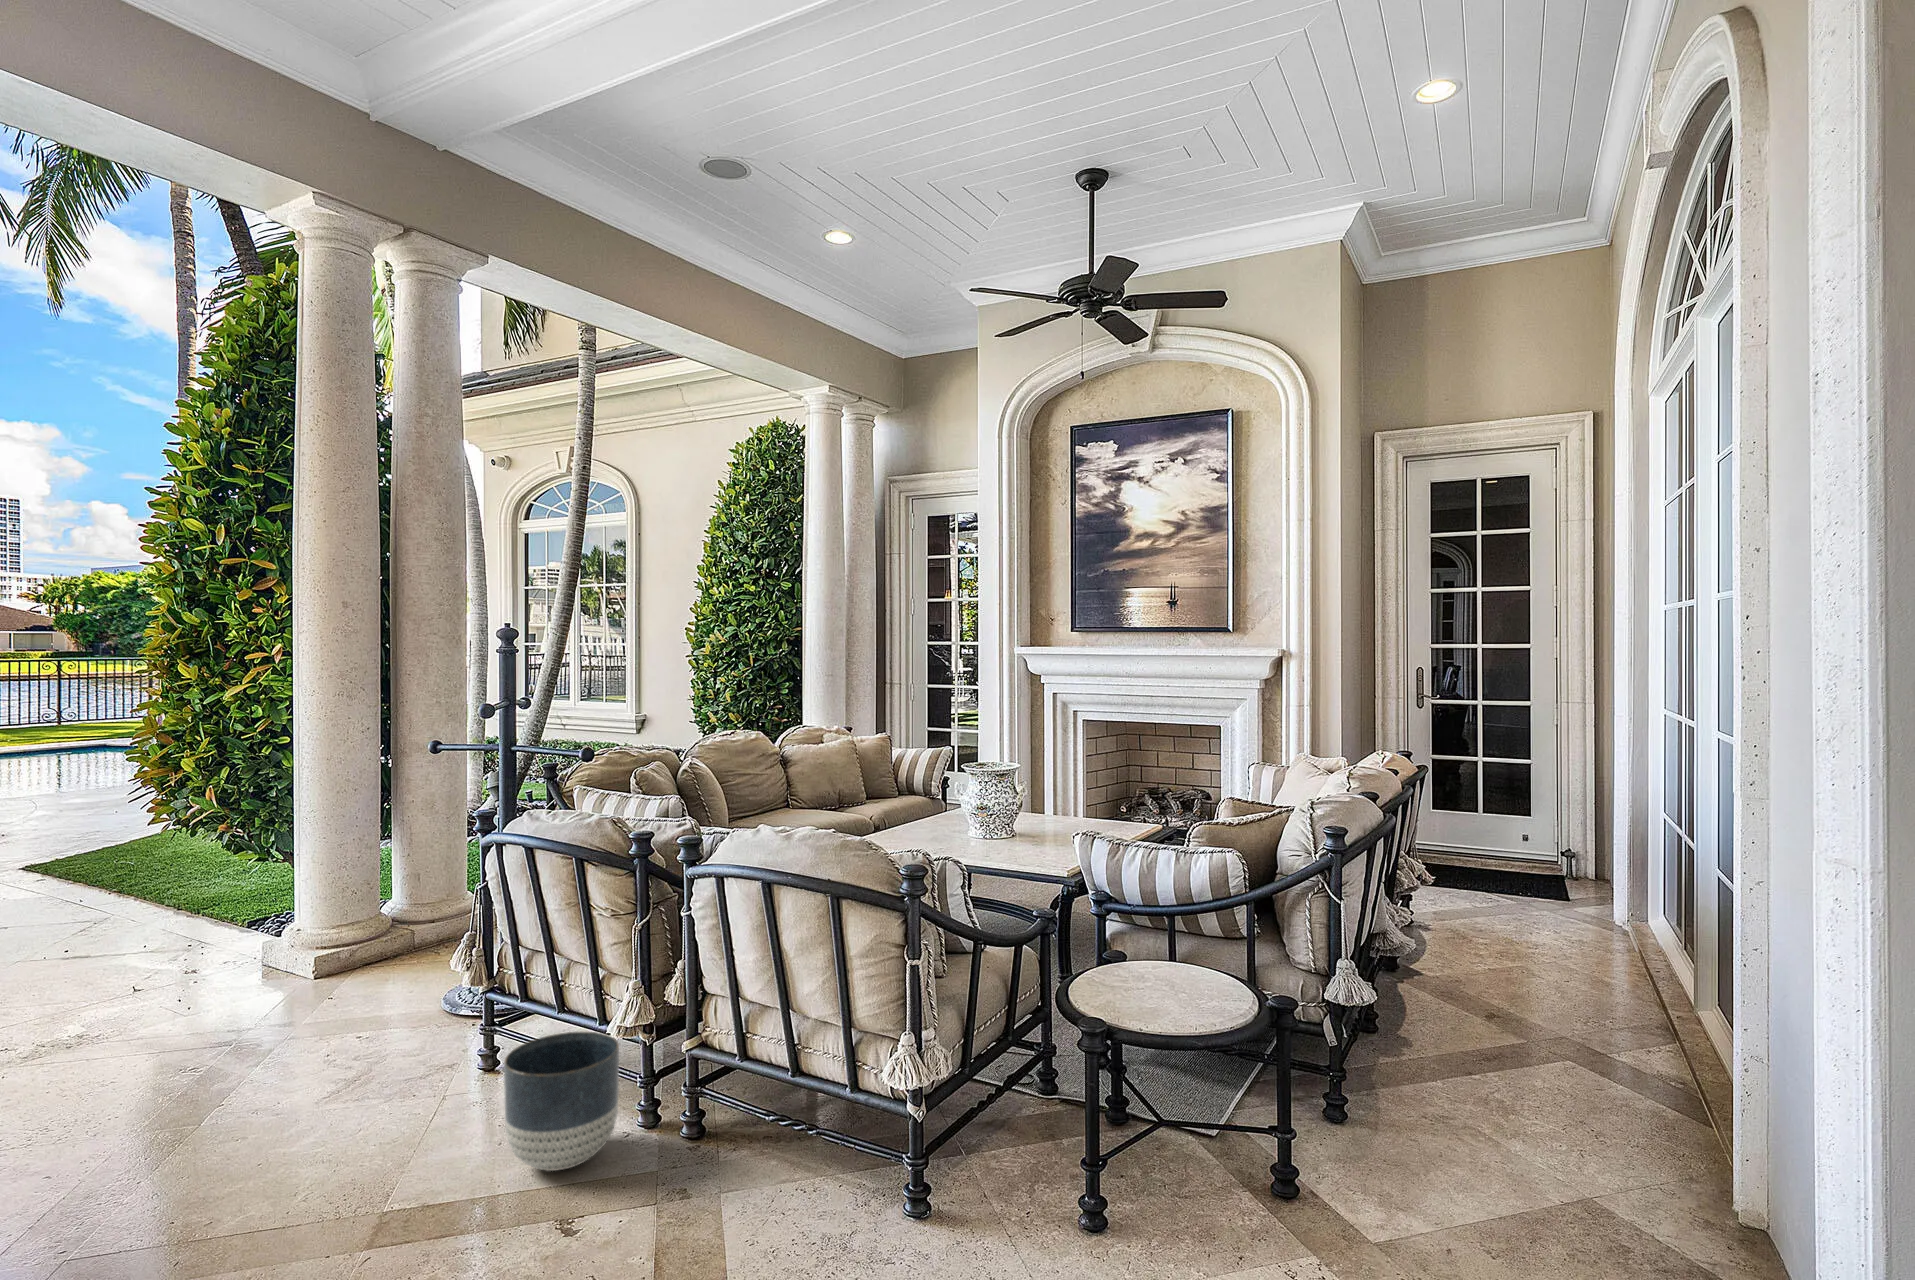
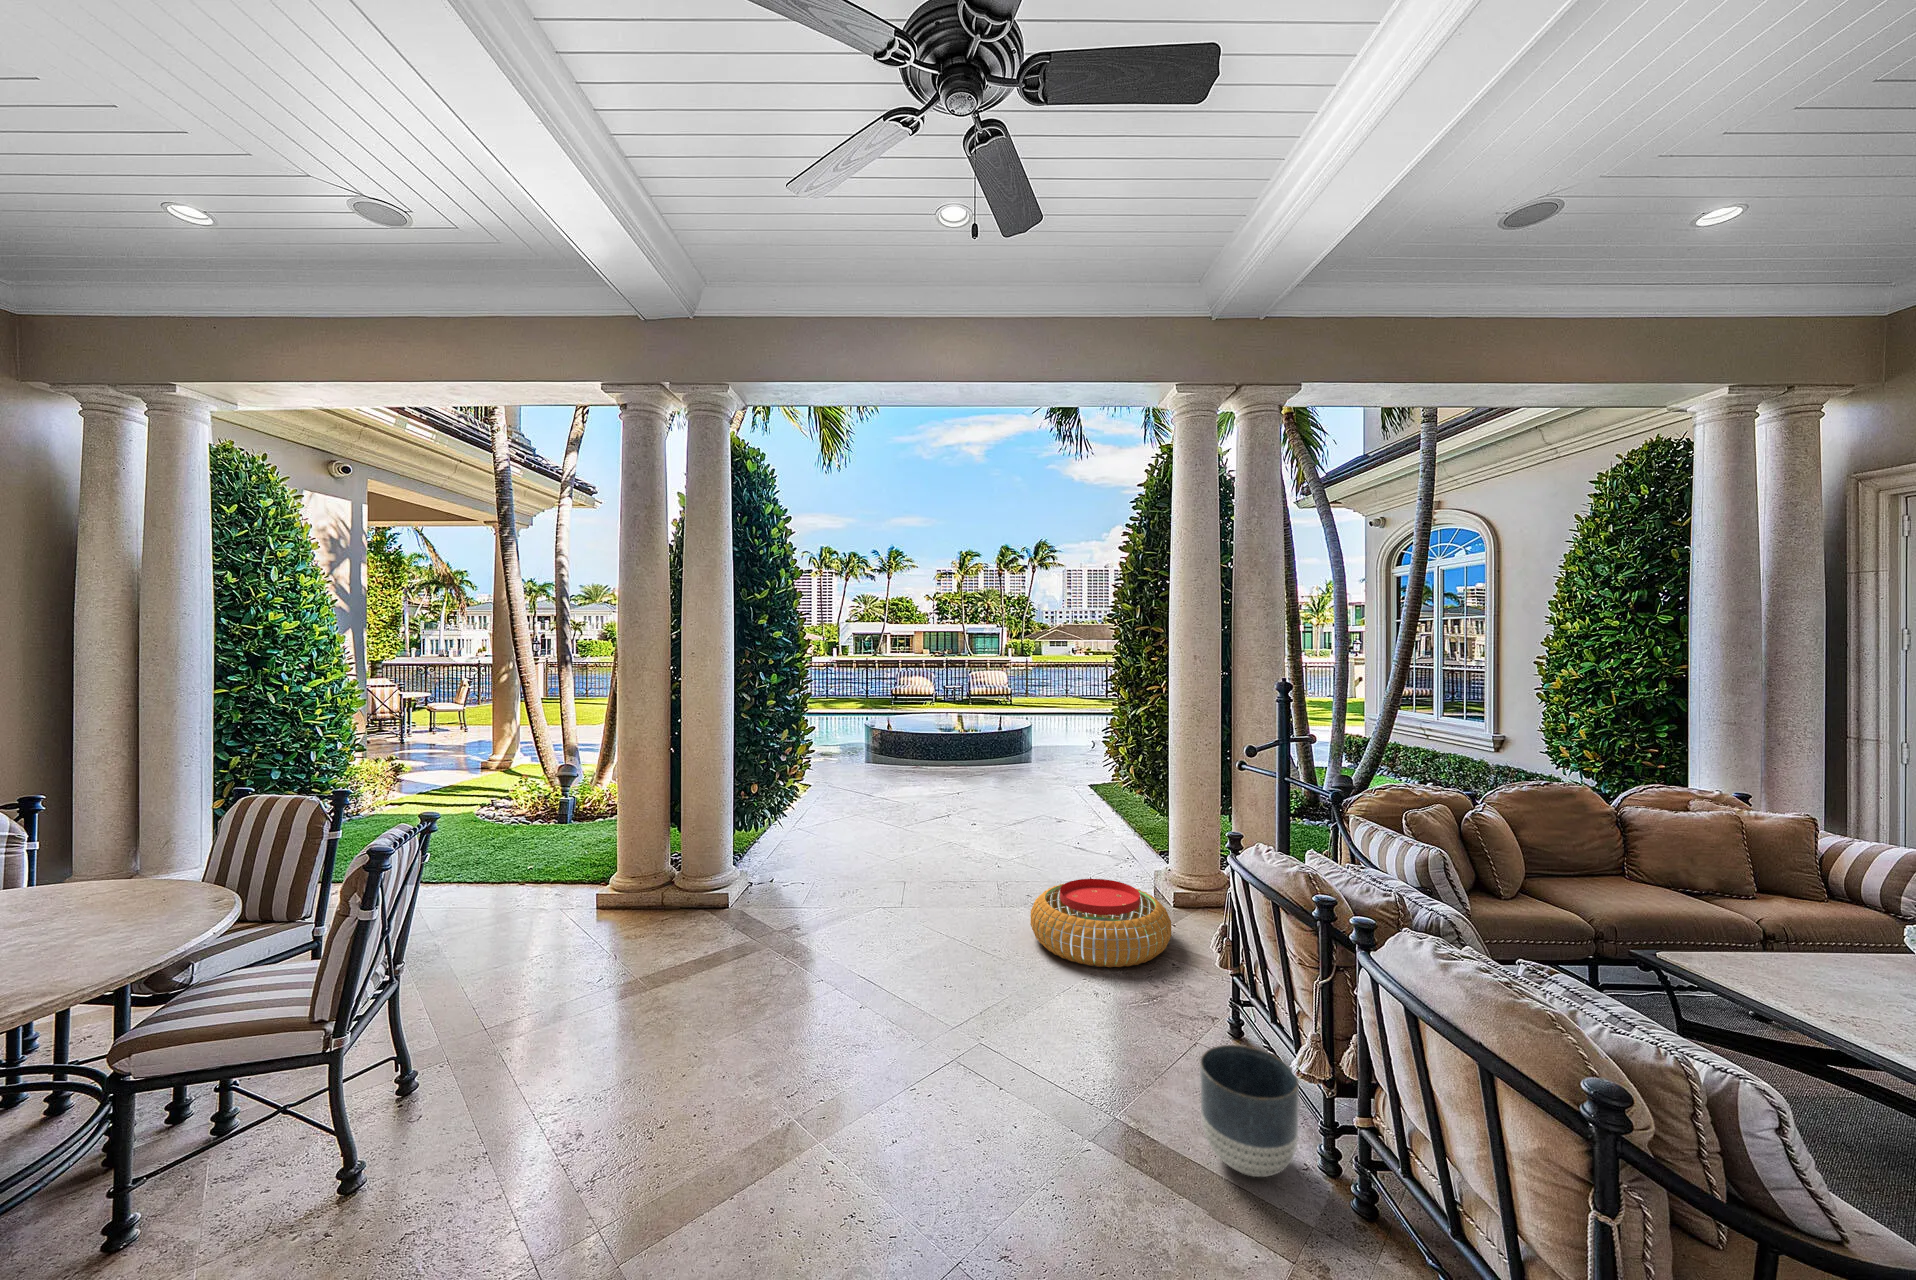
pouf: none [69,949,345,1088] -> present [1030,879,1171,967]

